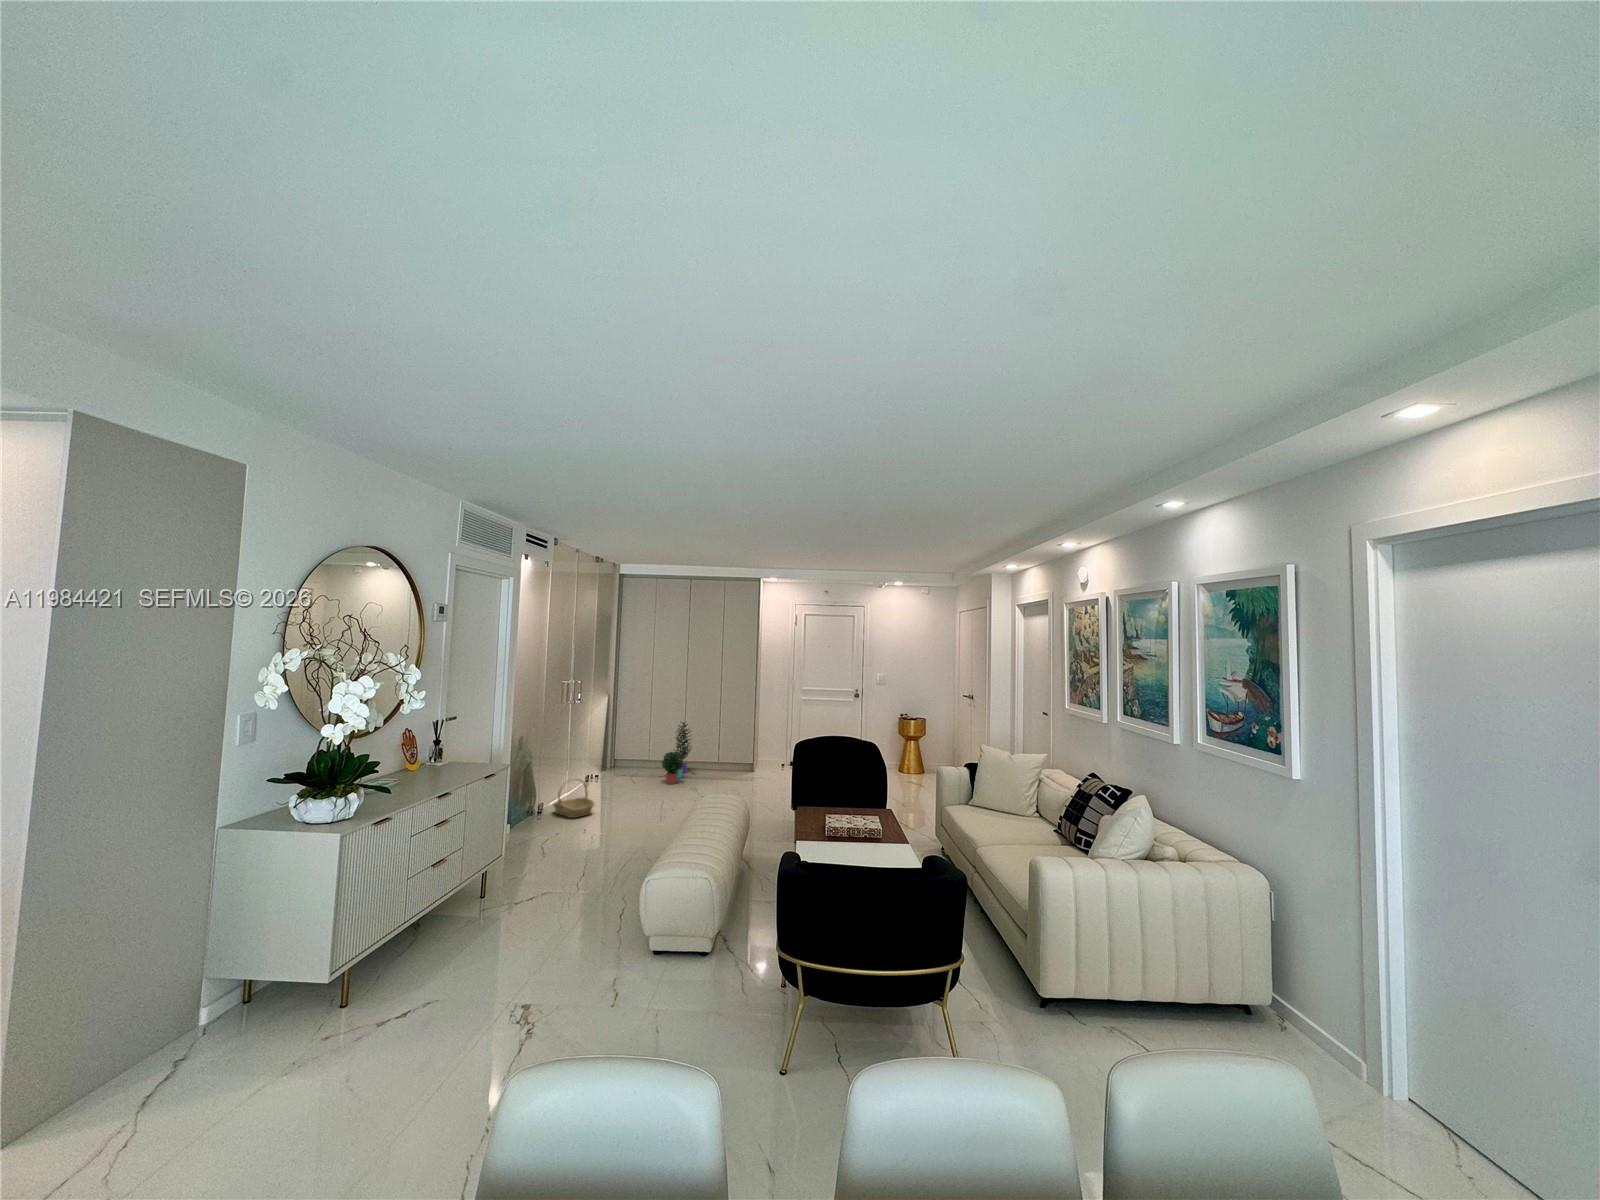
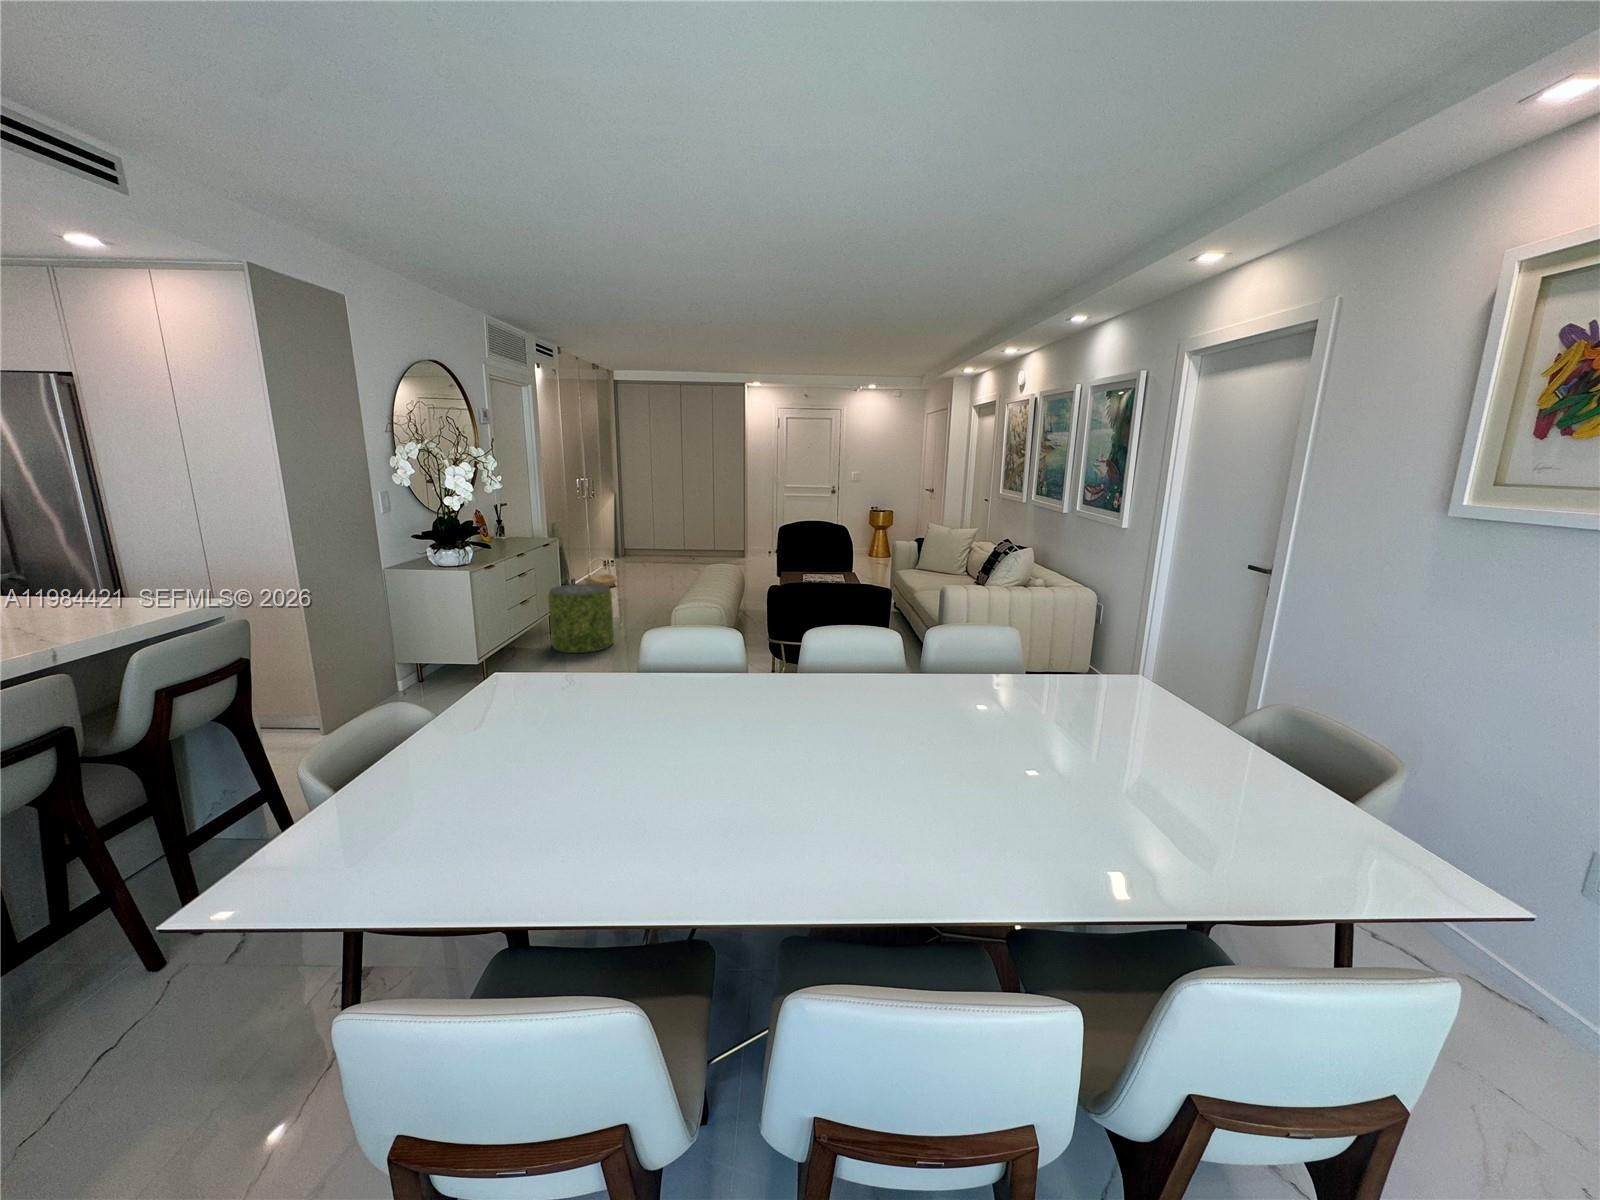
potted plant: present [662,722,692,784] -> none [666,515,692,566]
pouf: none [472,830,566,942] -> present [548,584,614,653]

